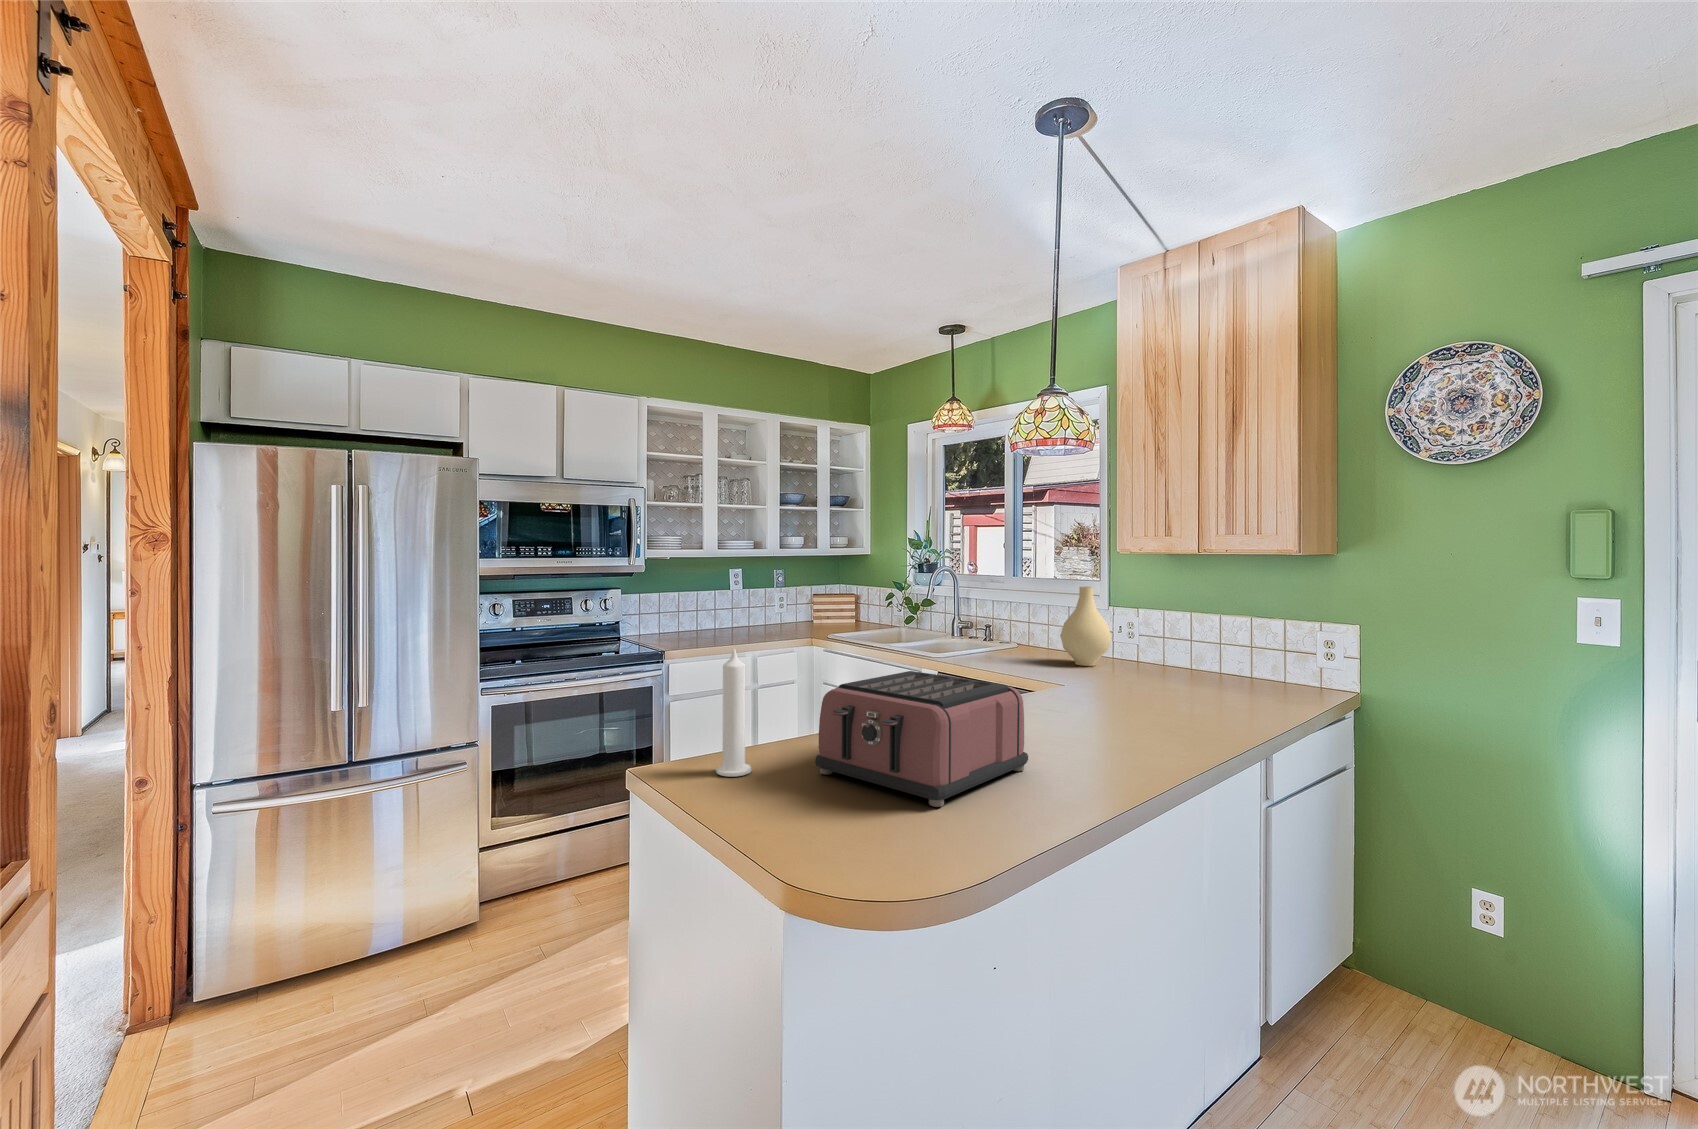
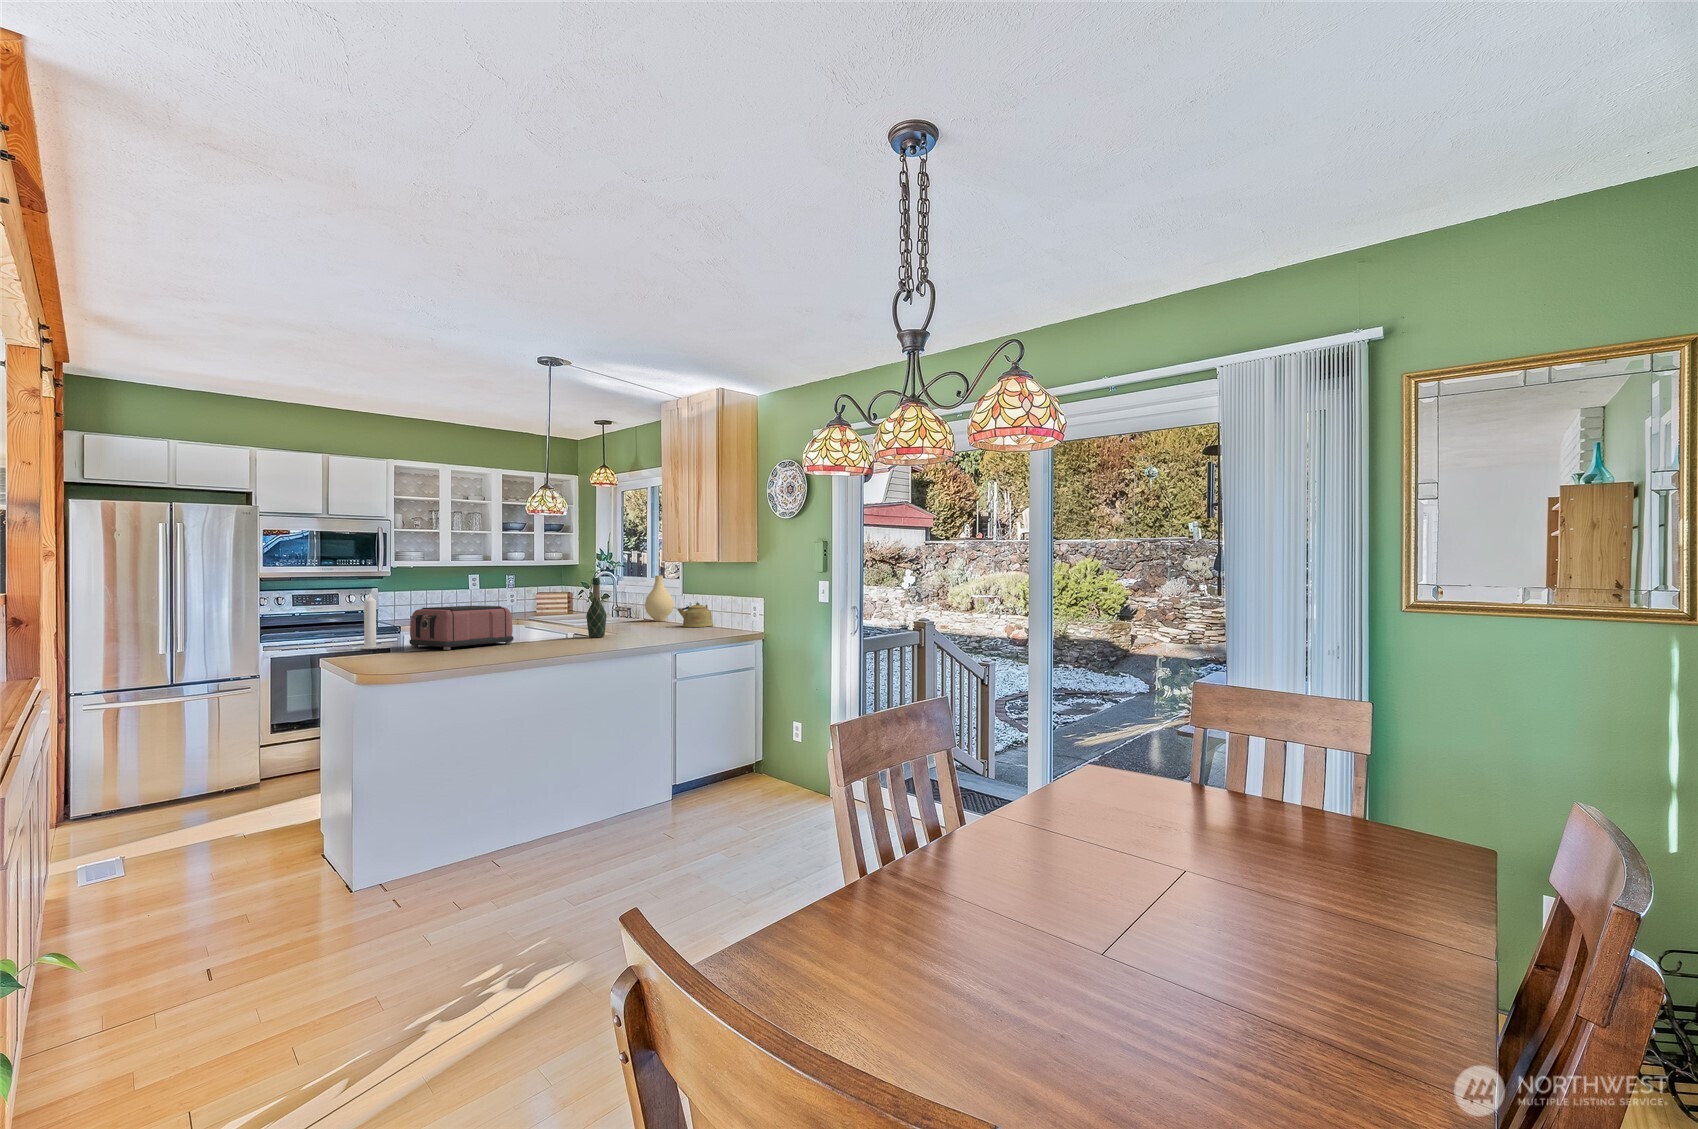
wine bottle: none [1127,614,1171,745] -> present [586,578,607,637]
kettle: none [1188,649,1262,699] -> present [677,602,713,627]

